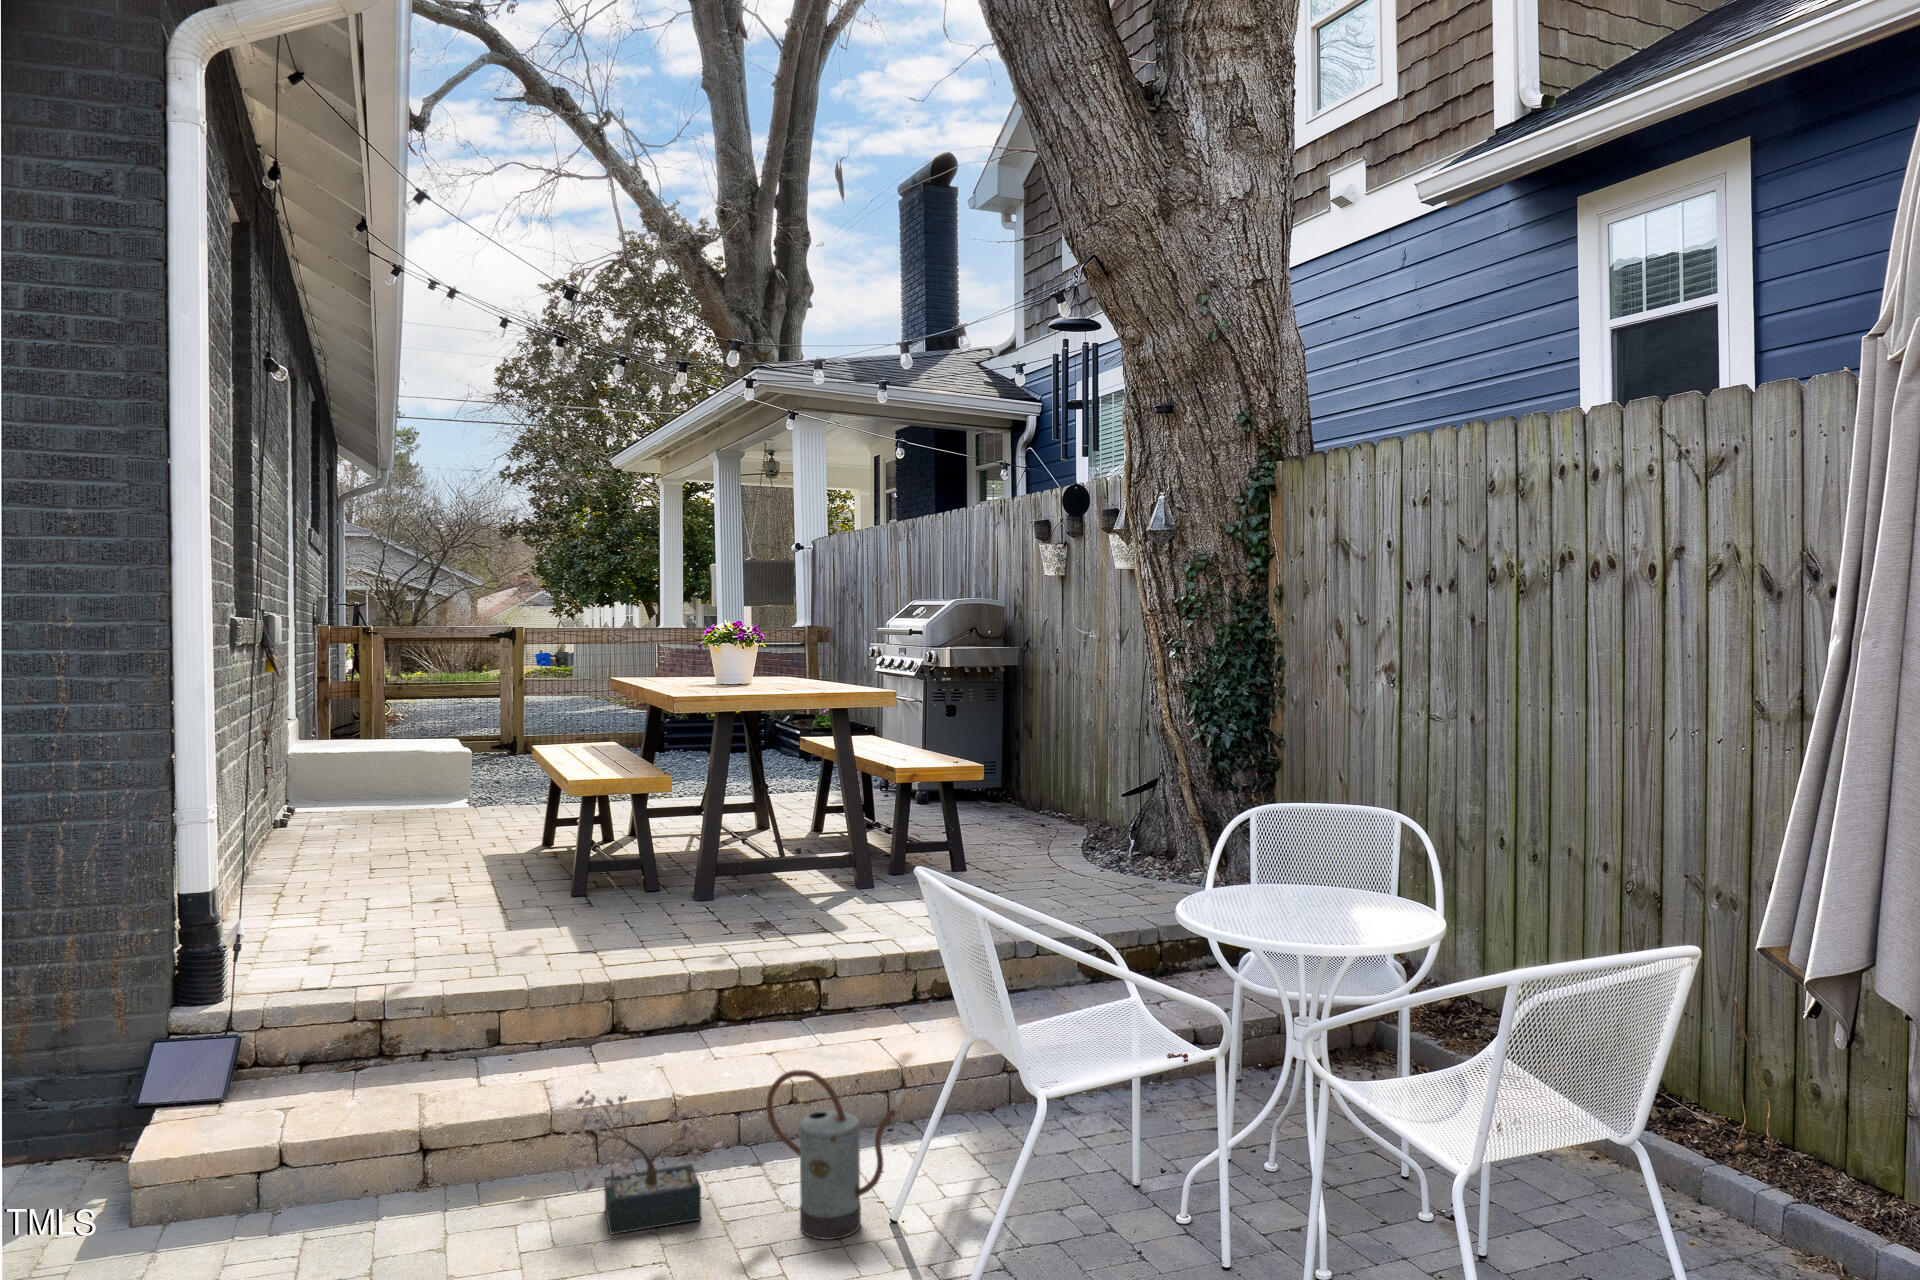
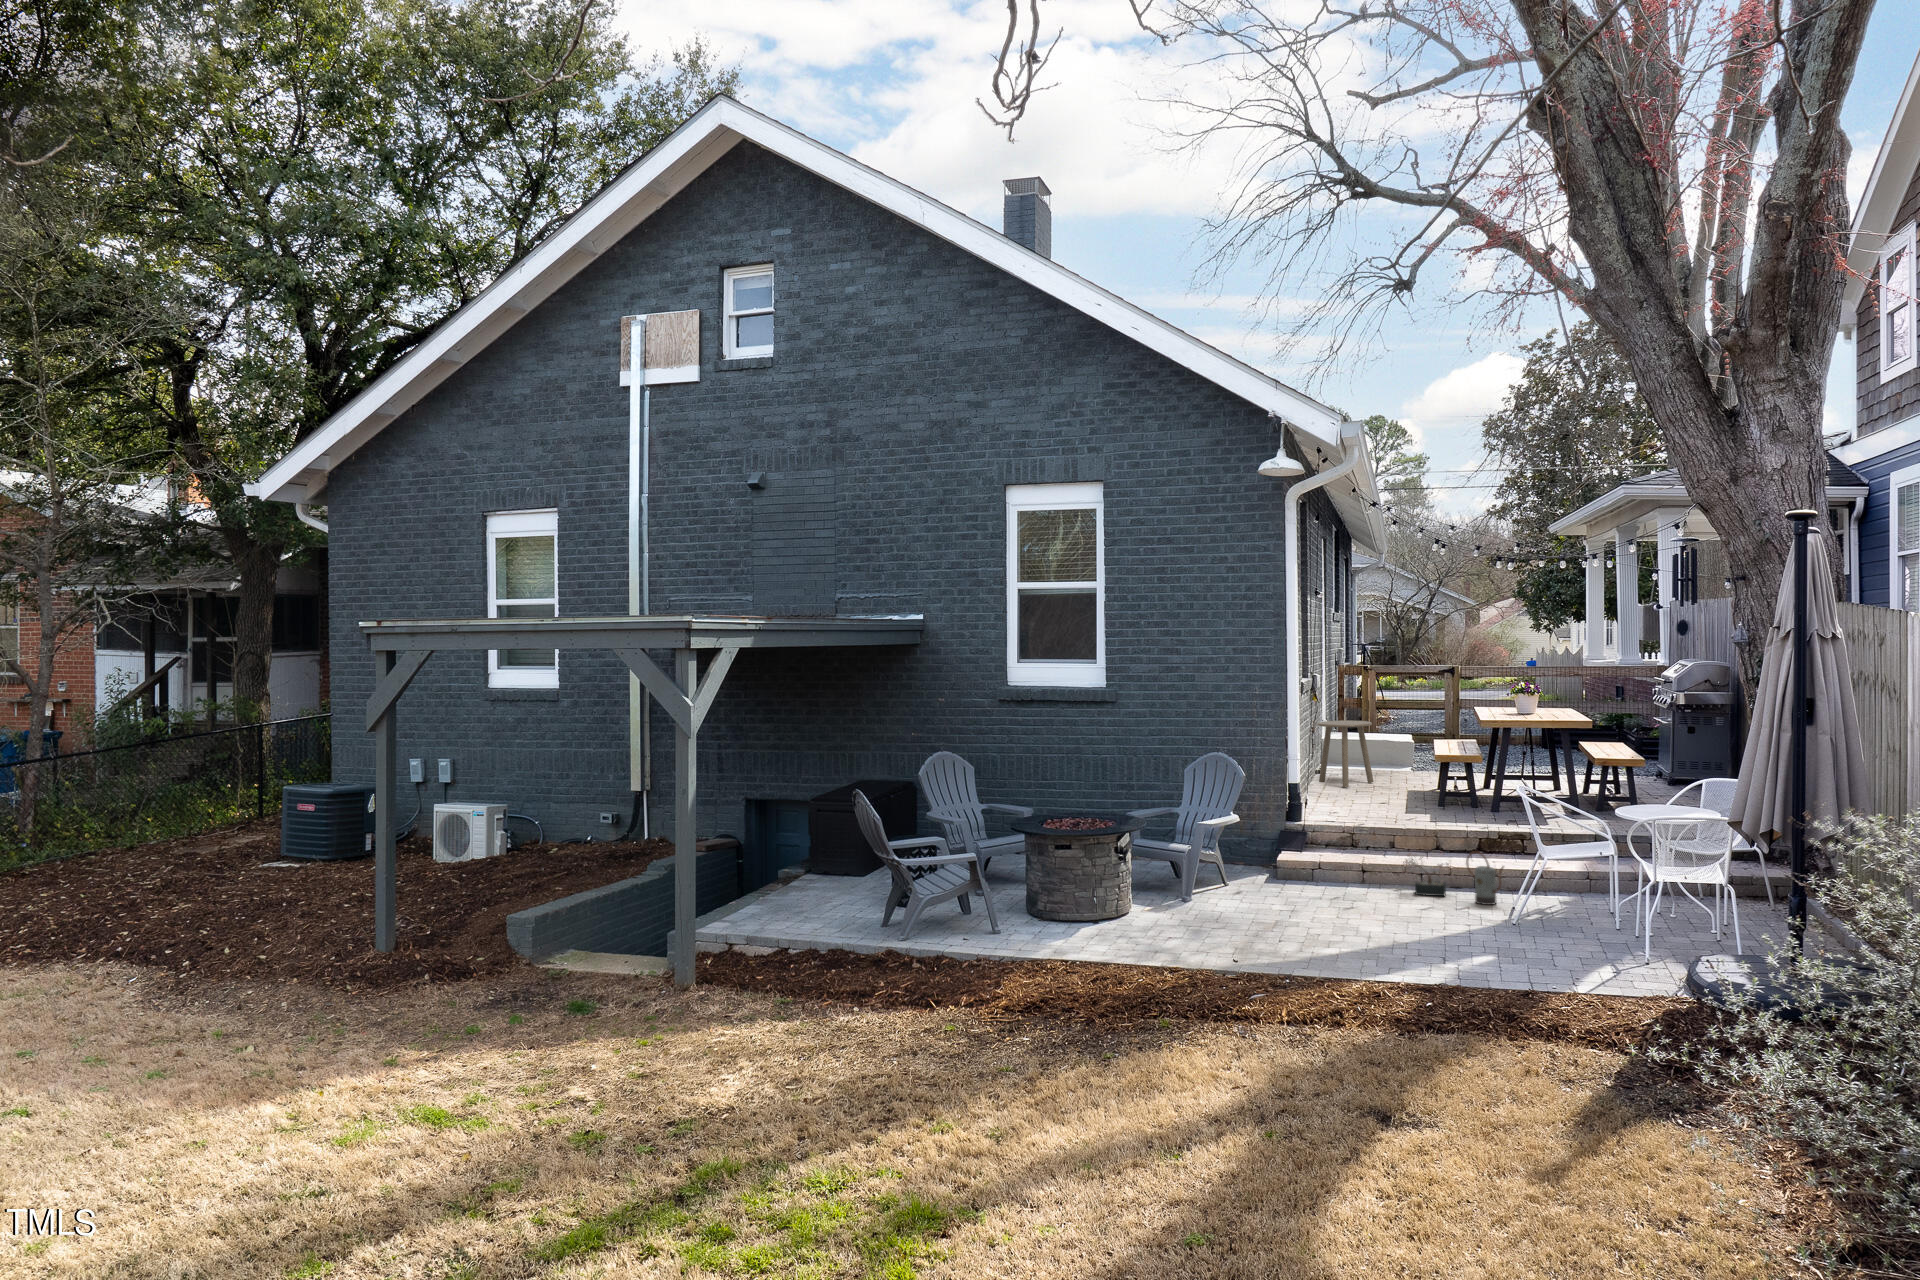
side table: none [274,712,401,858] -> present [1317,720,1374,787]

